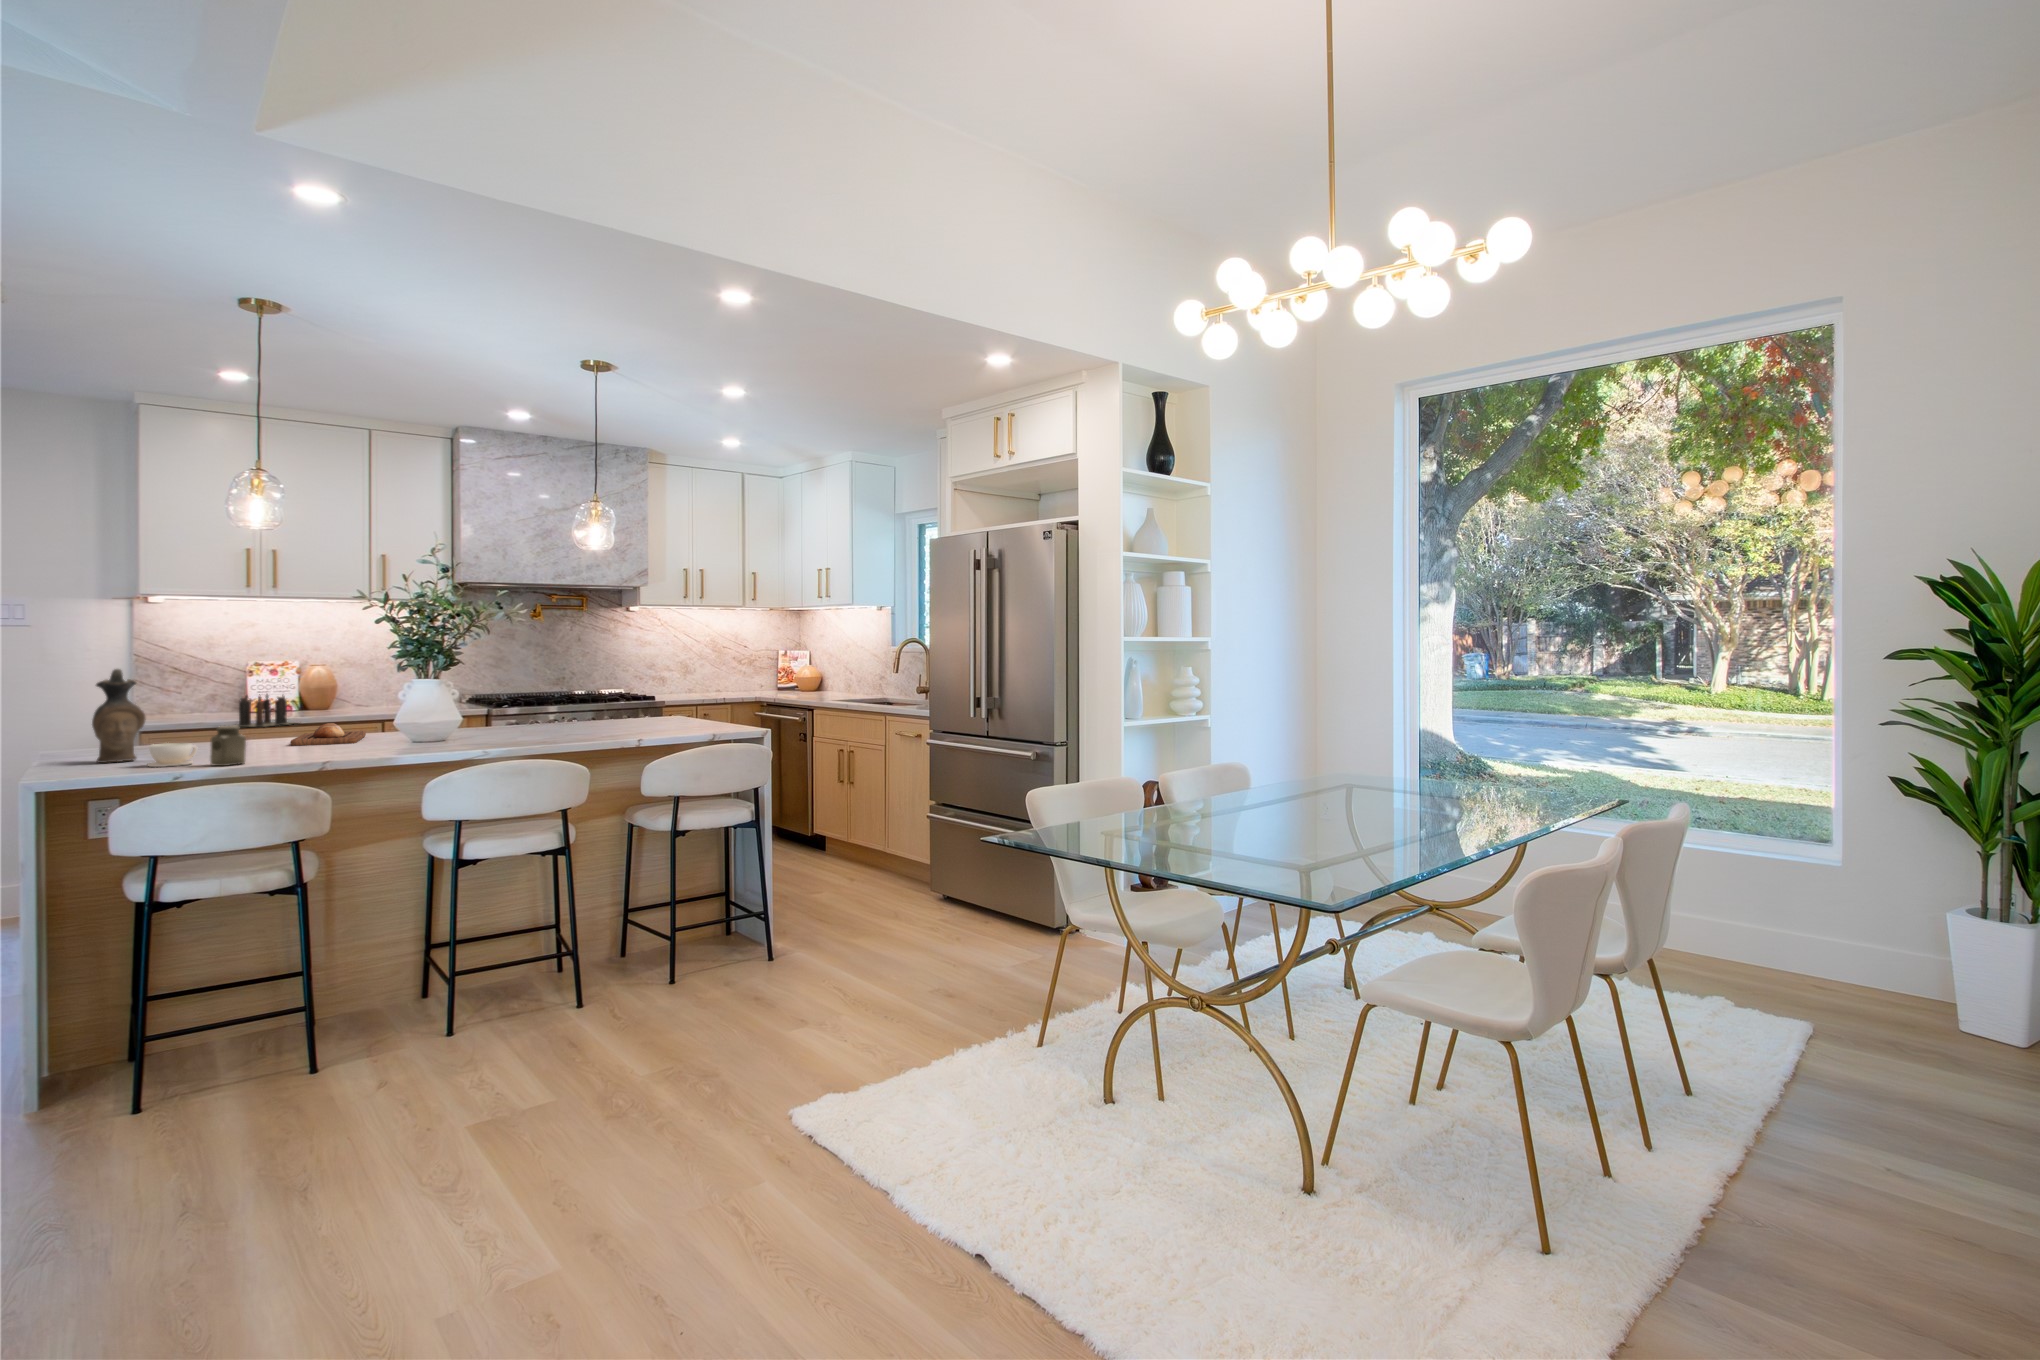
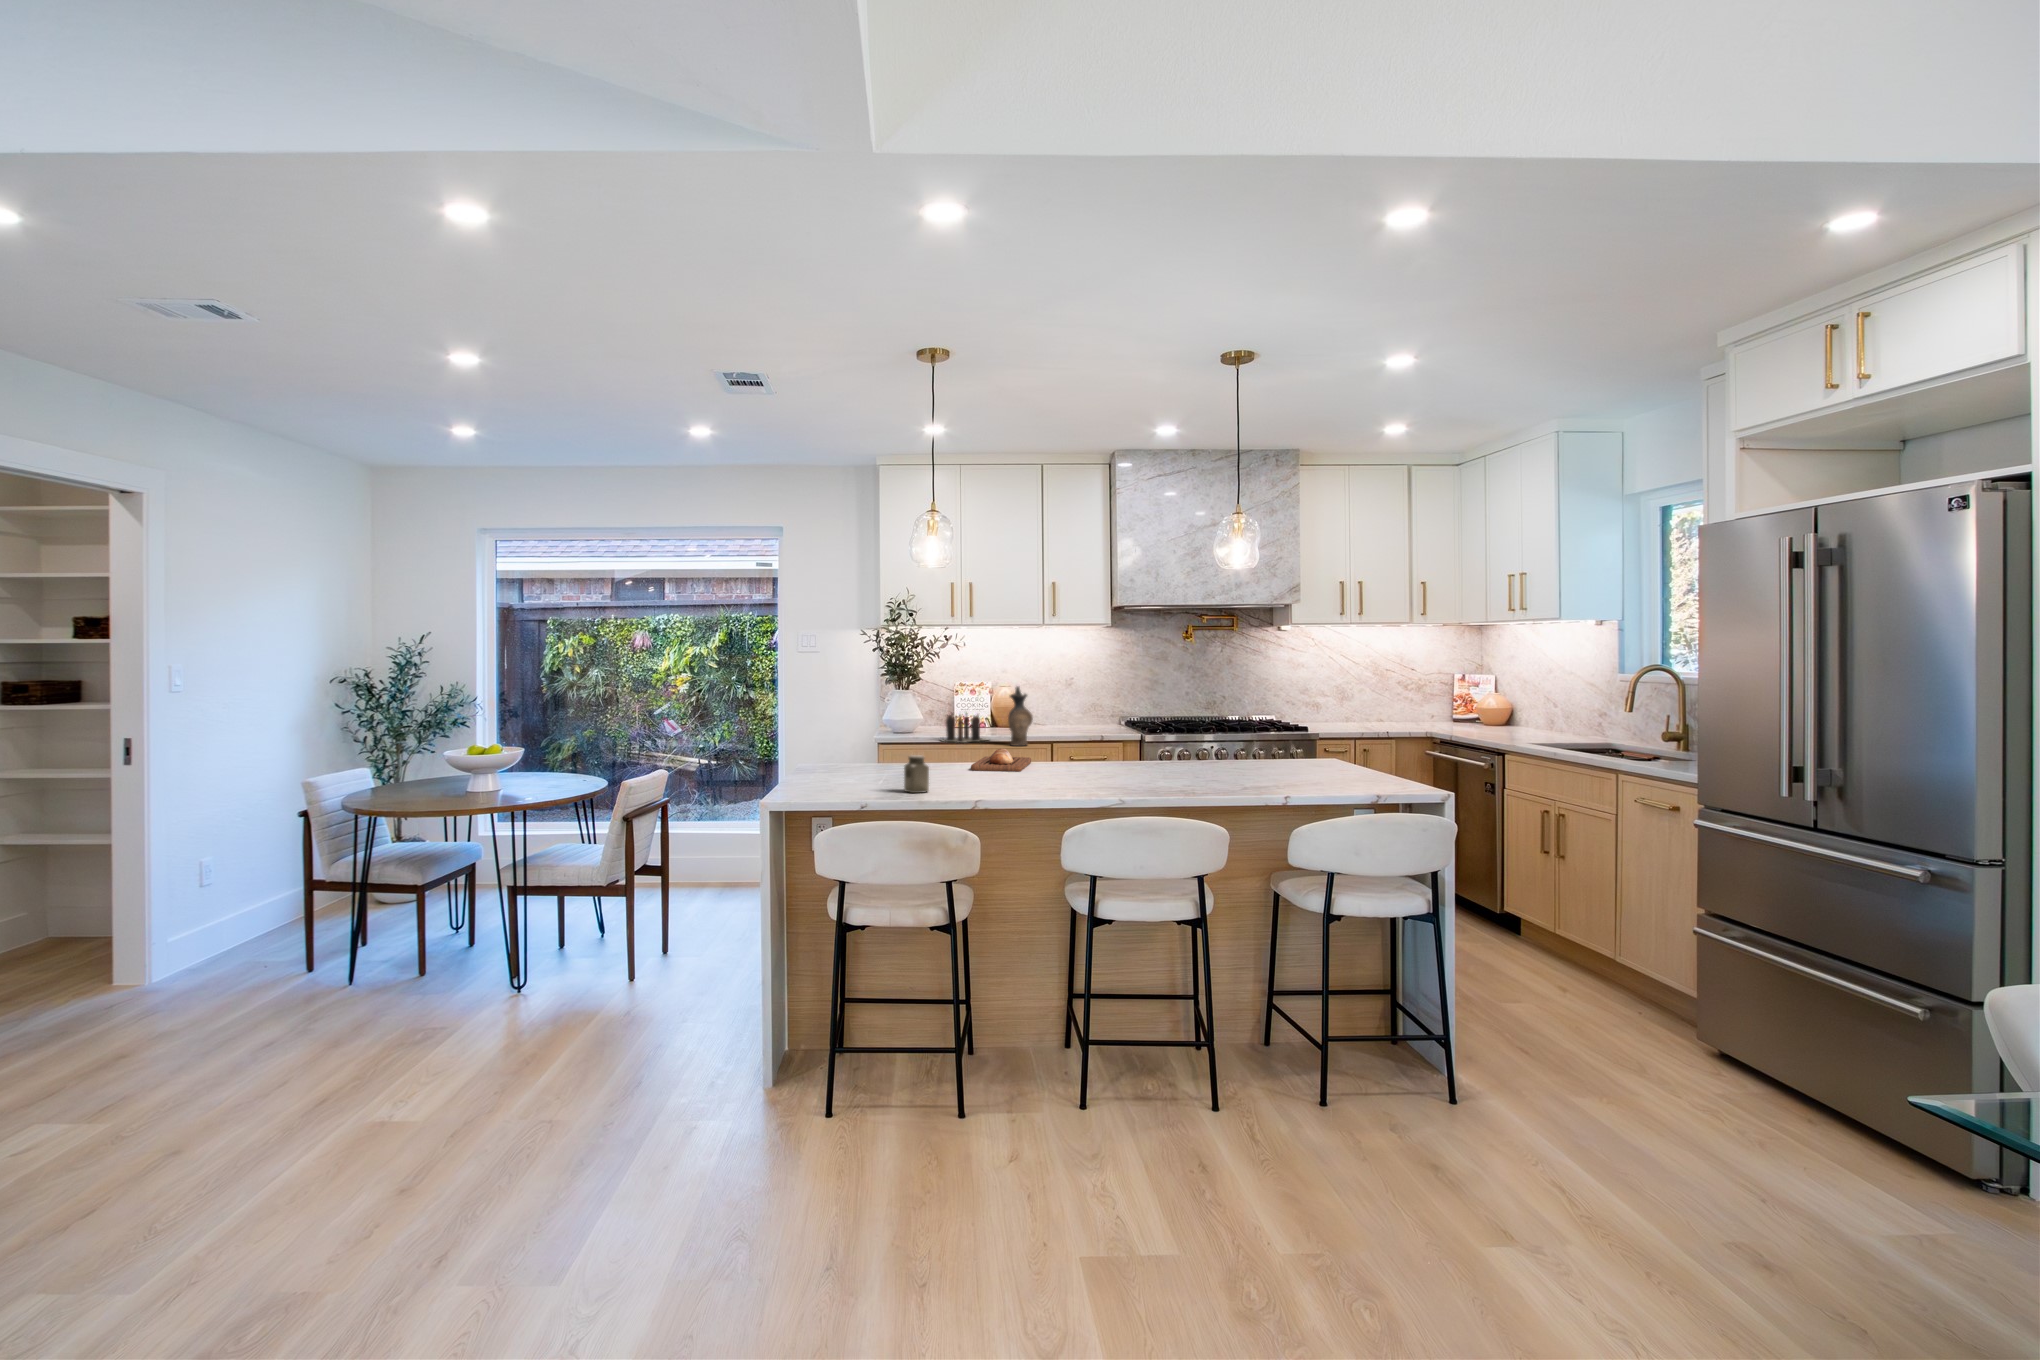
ceramic pitcher: present [92,669,146,763] -> present [1008,686,1033,746]
coffee cup: present [148,743,198,767] -> none [863,767,898,789]

